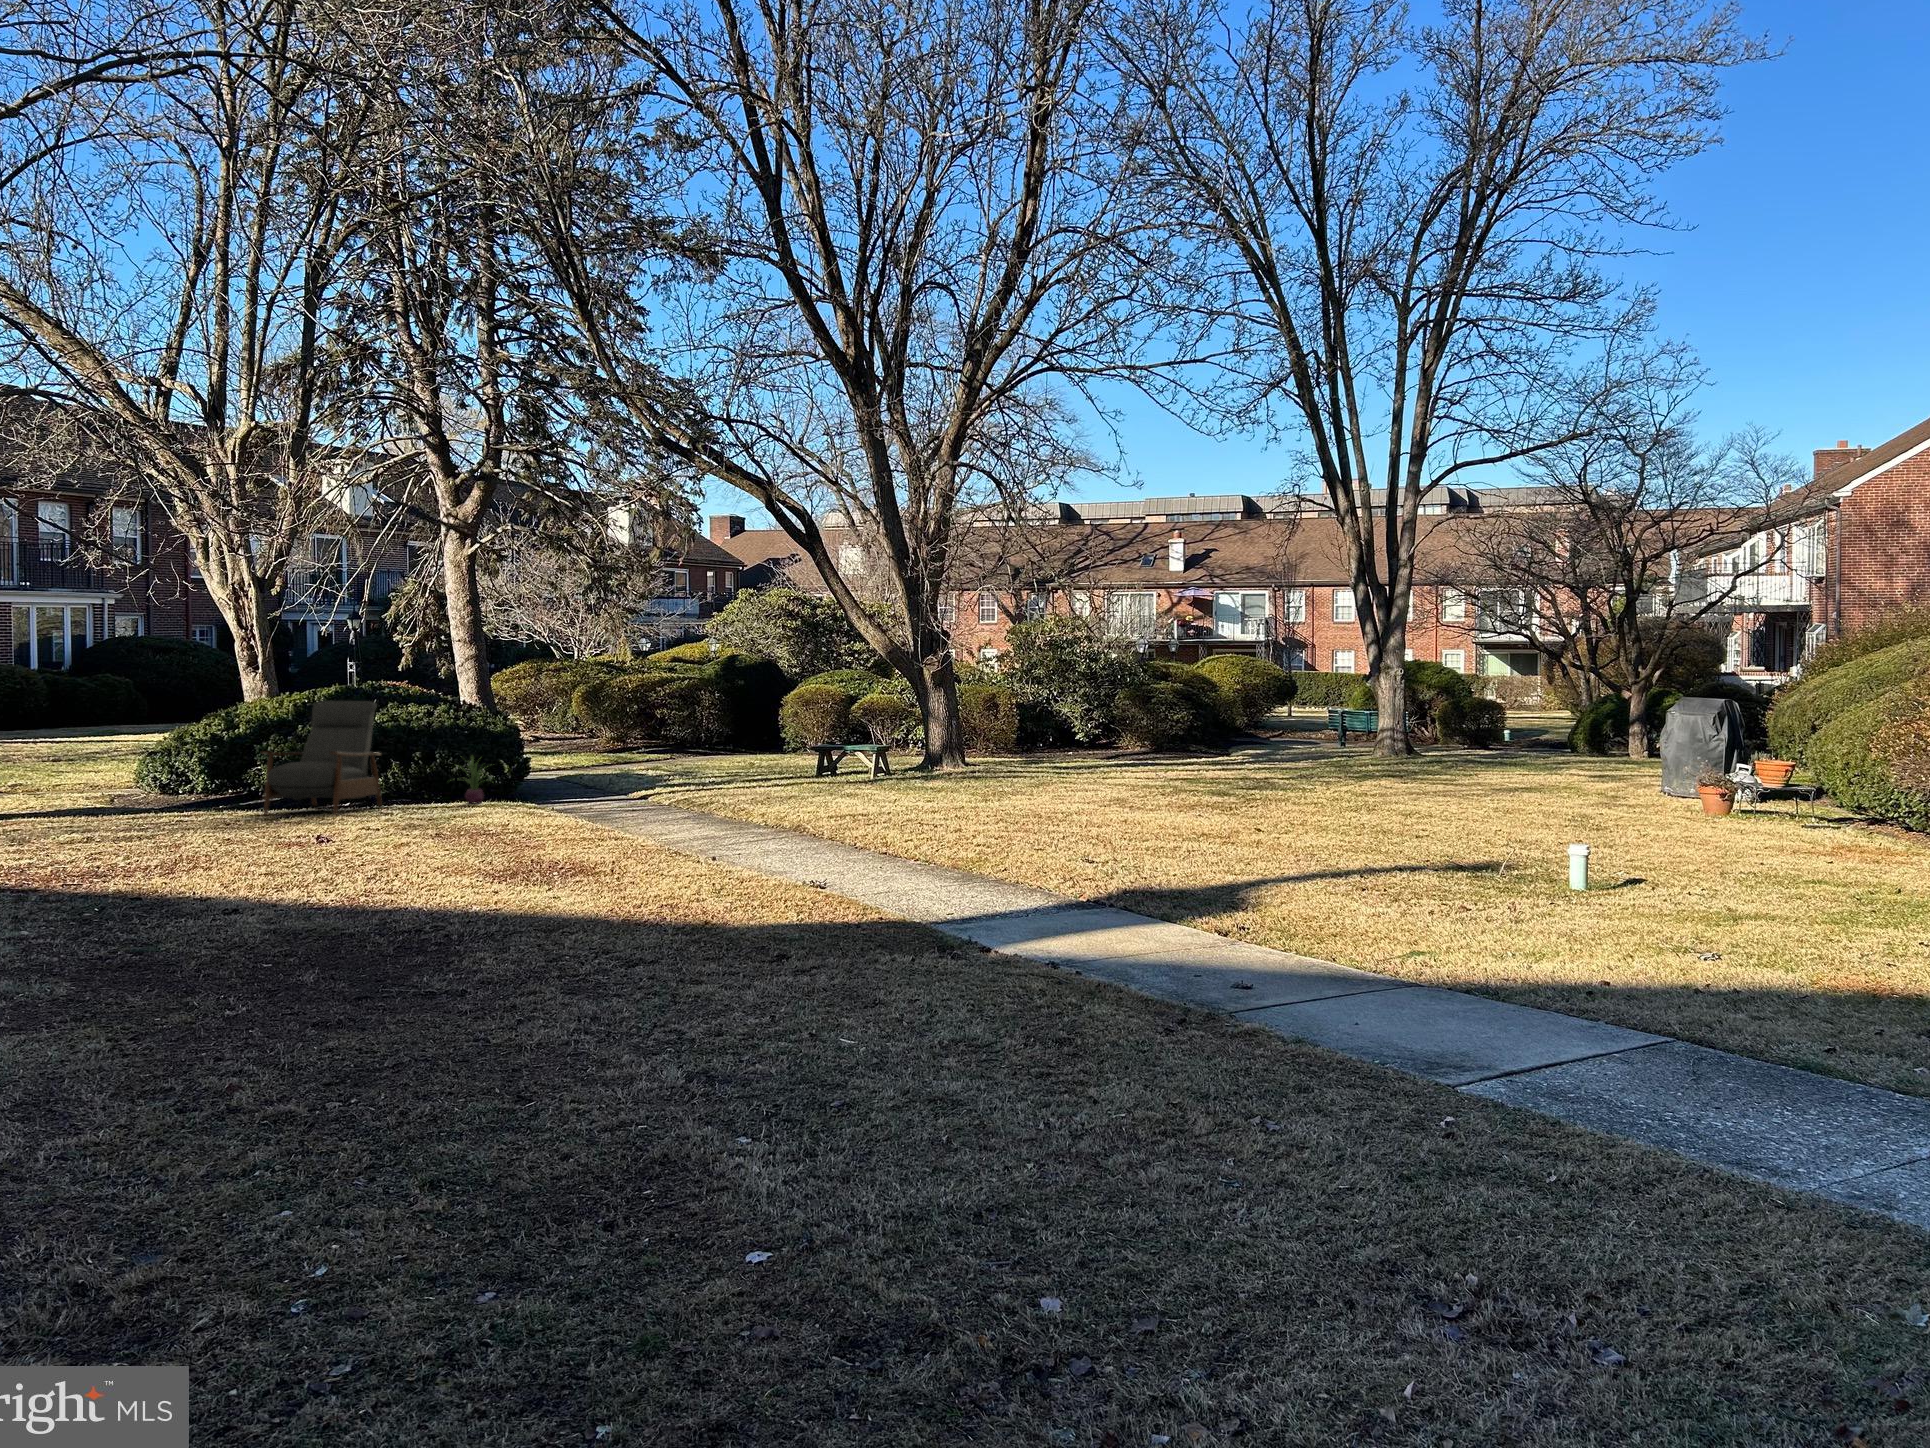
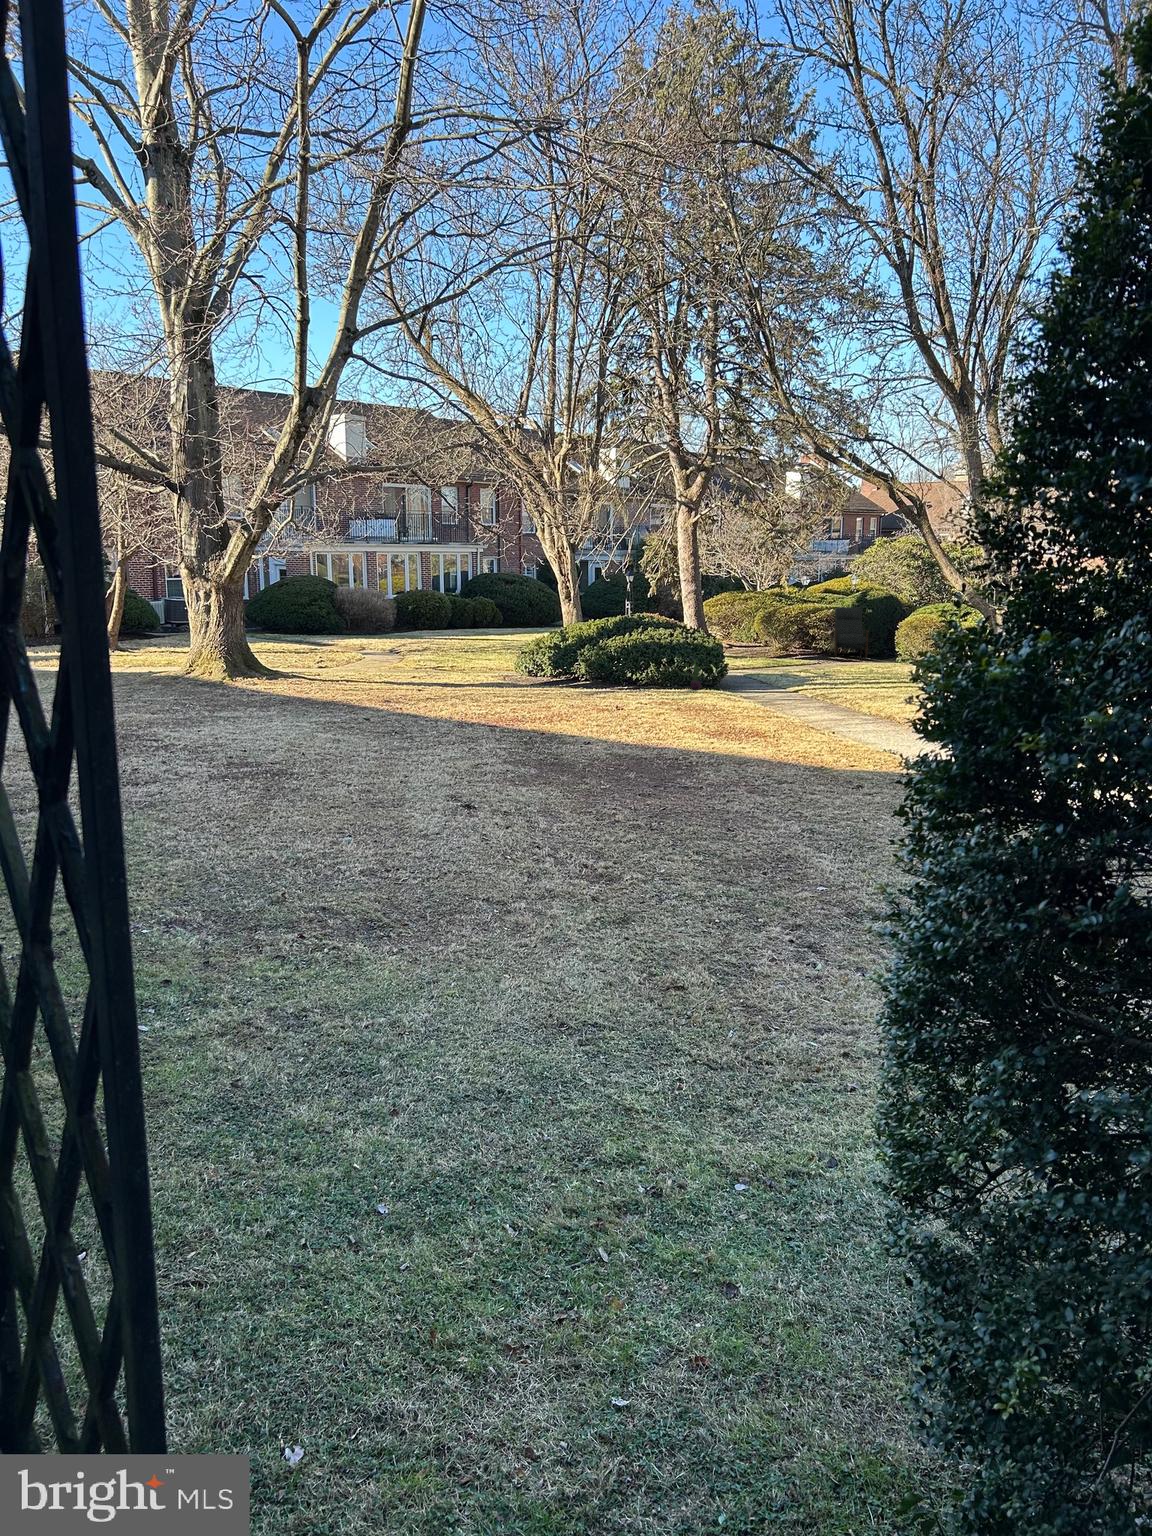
chair: present [261,701,382,817] -> present [830,607,868,656]

